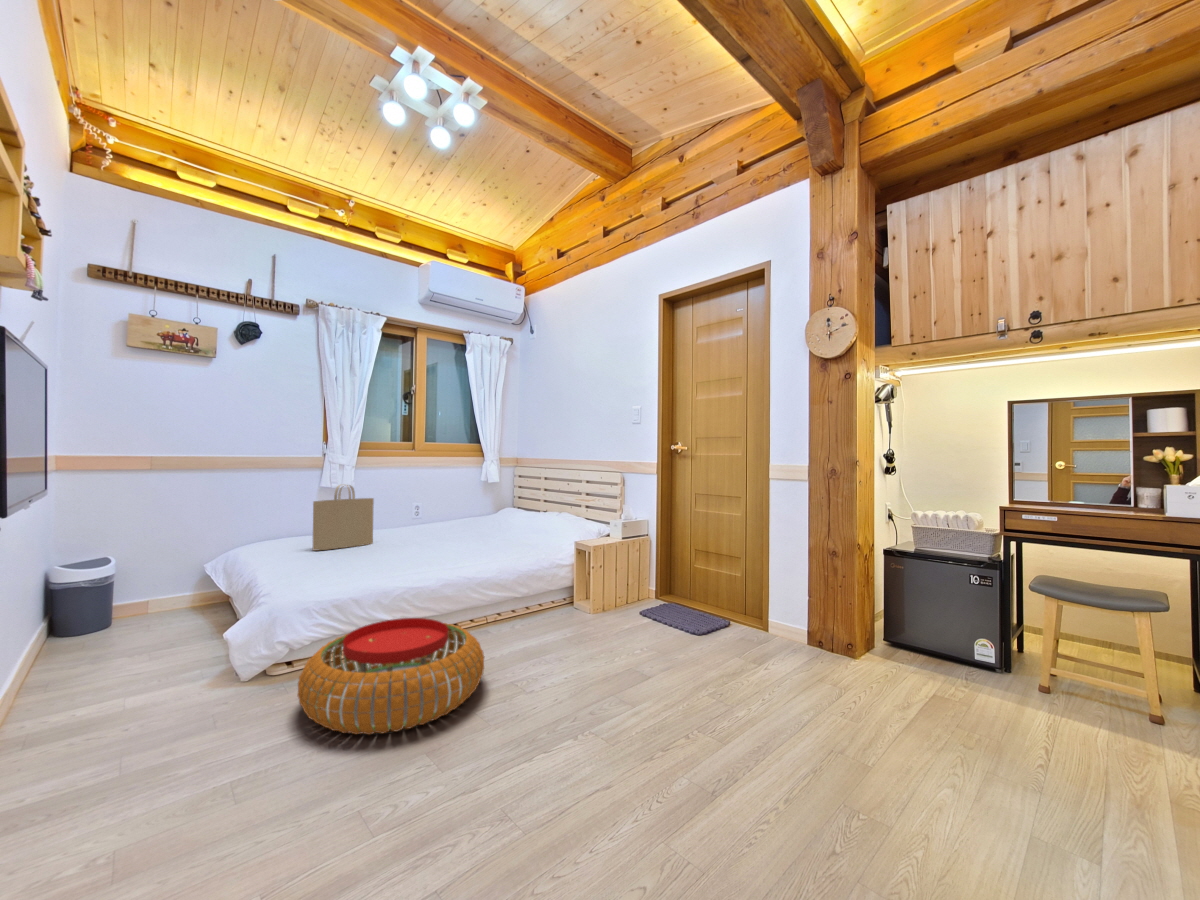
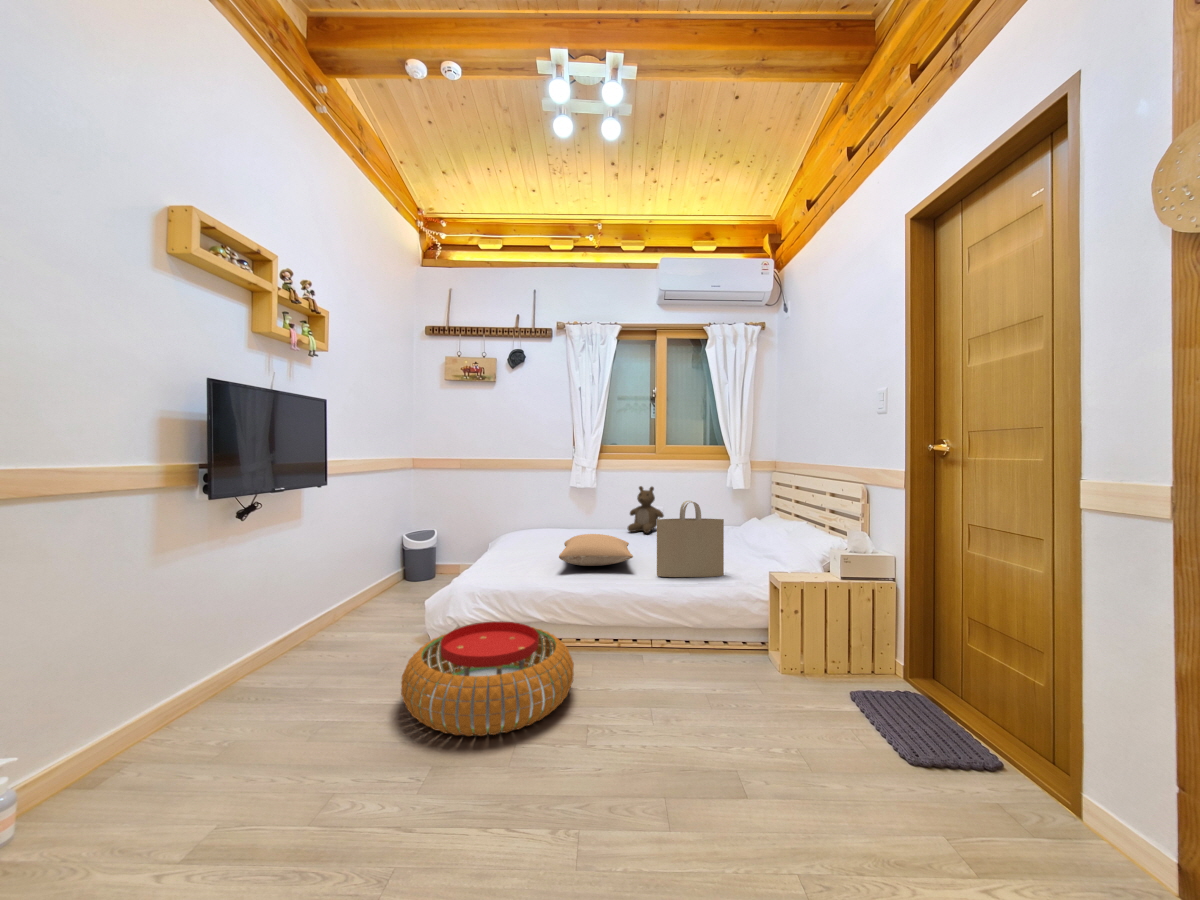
teddy bear: none [392,482,431,529] -> present [628,486,664,533]
tote bag: present [312,485,374,551] -> present [657,501,724,577]
pillow: none [370,529,465,560] -> present [559,534,633,566]

